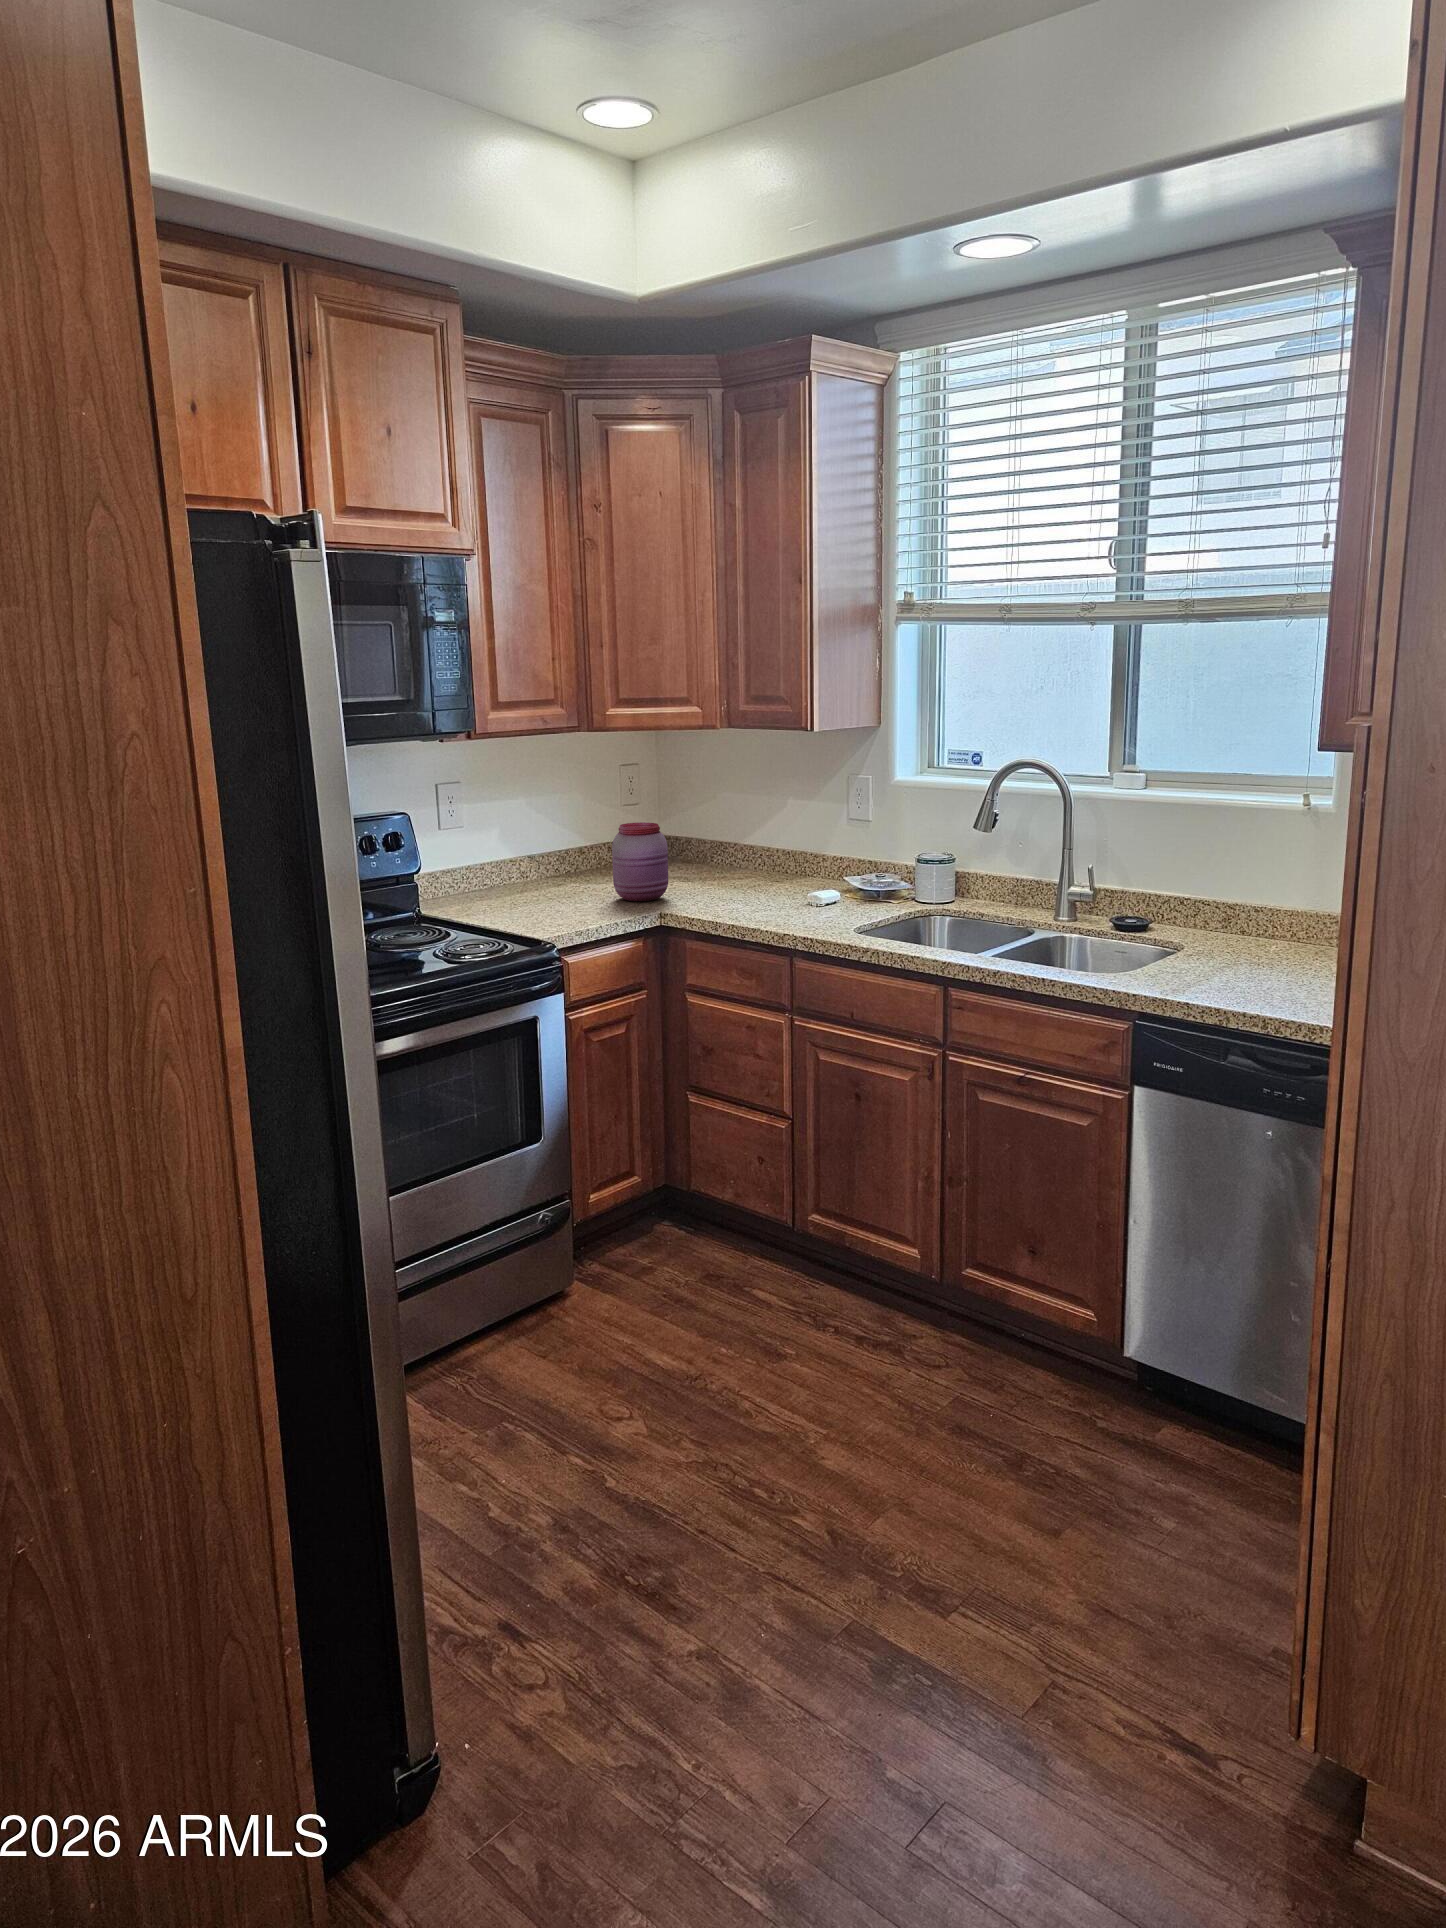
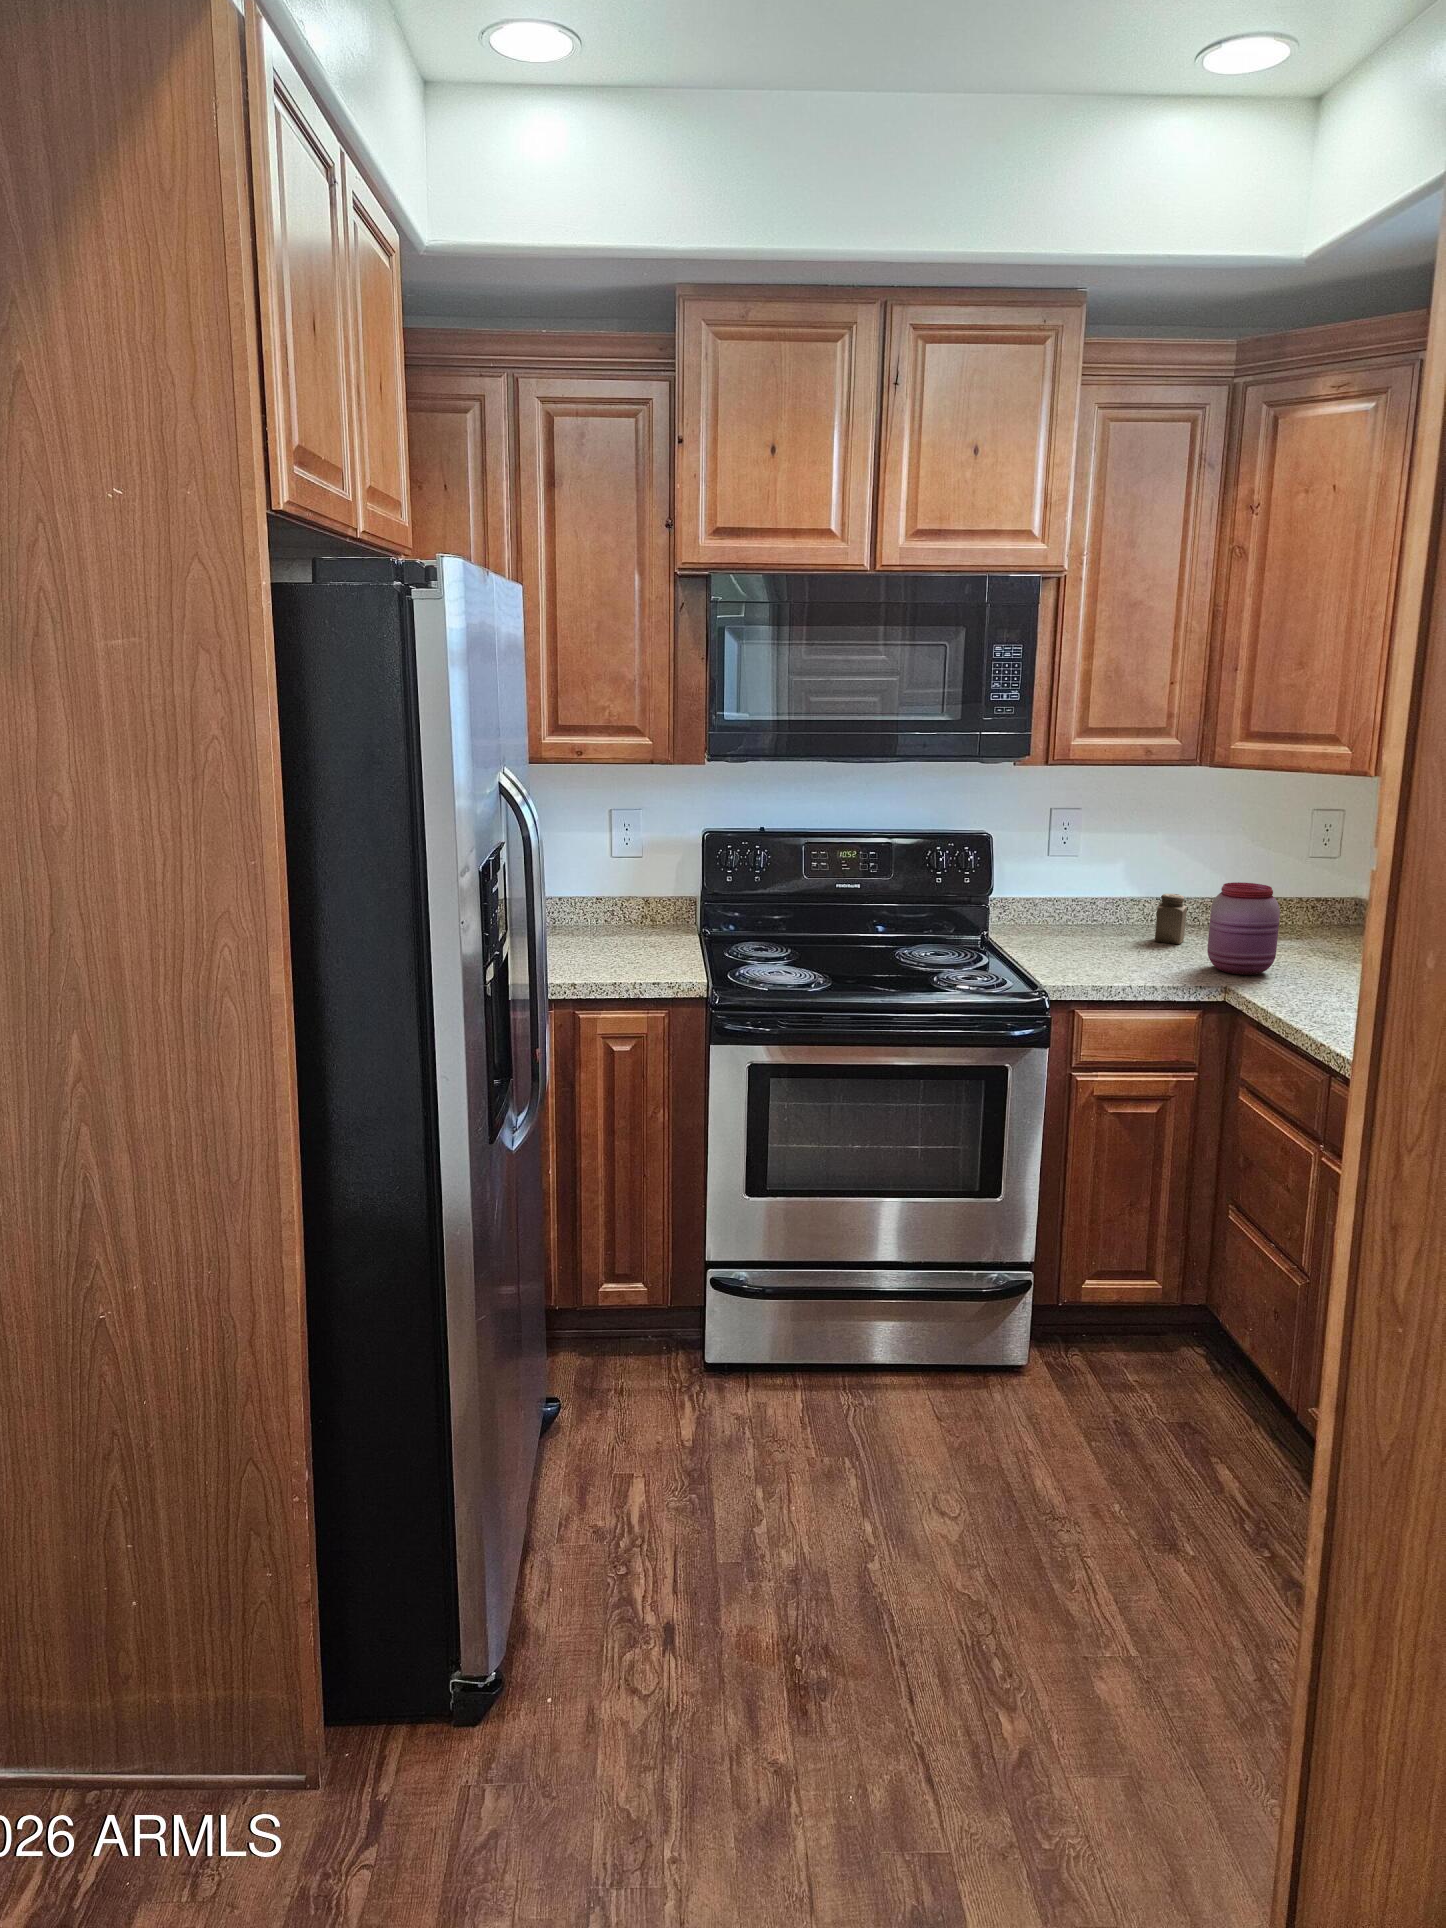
salt shaker: none [540,845,566,890] -> present [1155,894,1187,944]

